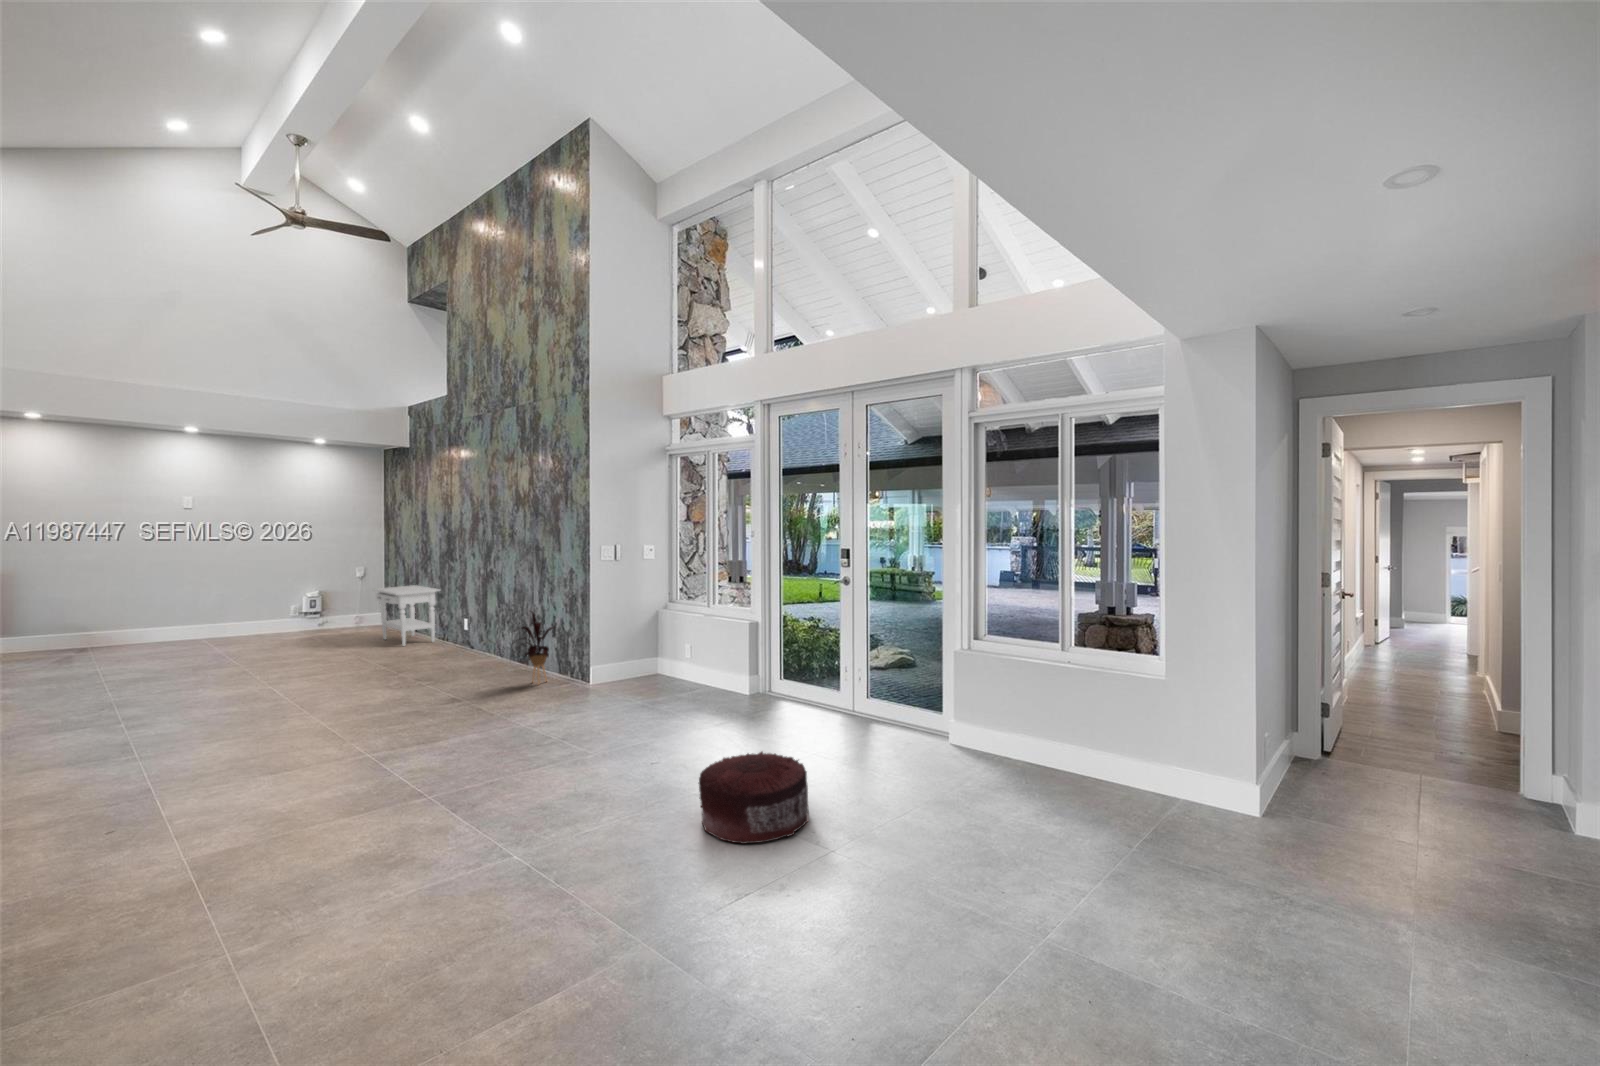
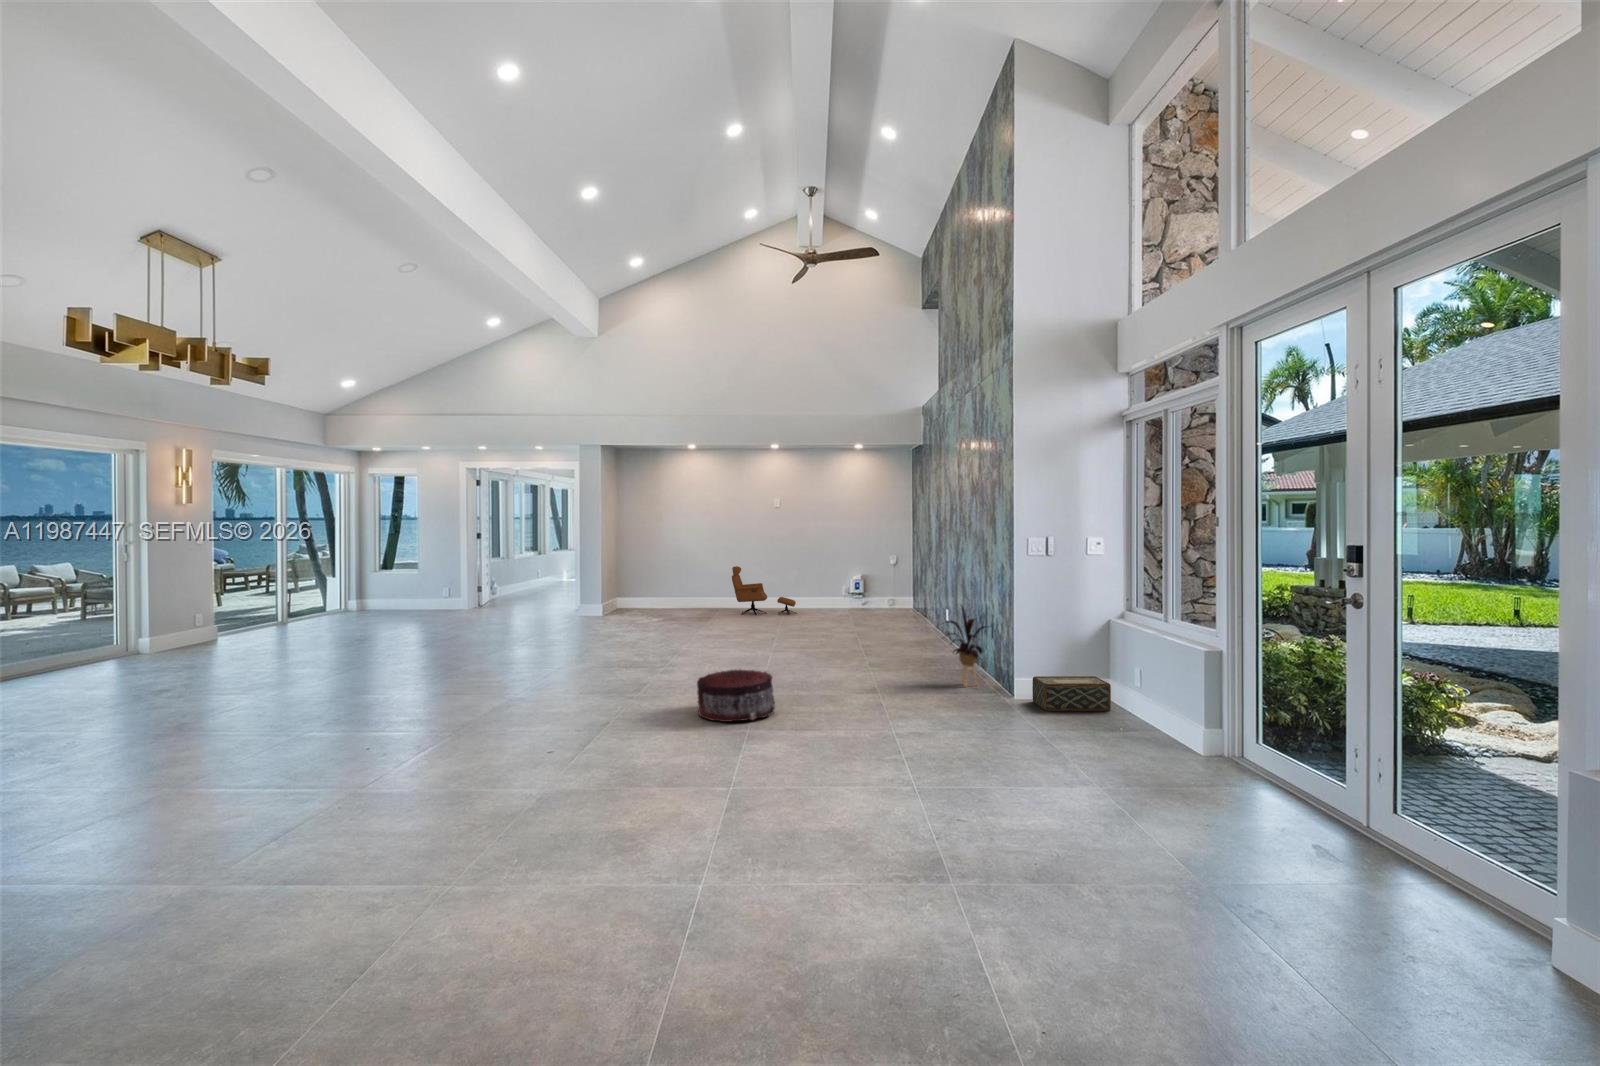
side table: present [374,585,440,646] -> none [888,574,936,630]
armchair: none [125,597,235,660] -> present [732,566,796,615]
woven basket: none [606,655,666,689] -> present [1032,676,1111,711]
pouf: present [699,752,809,844] -> present [697,669,775,722]

